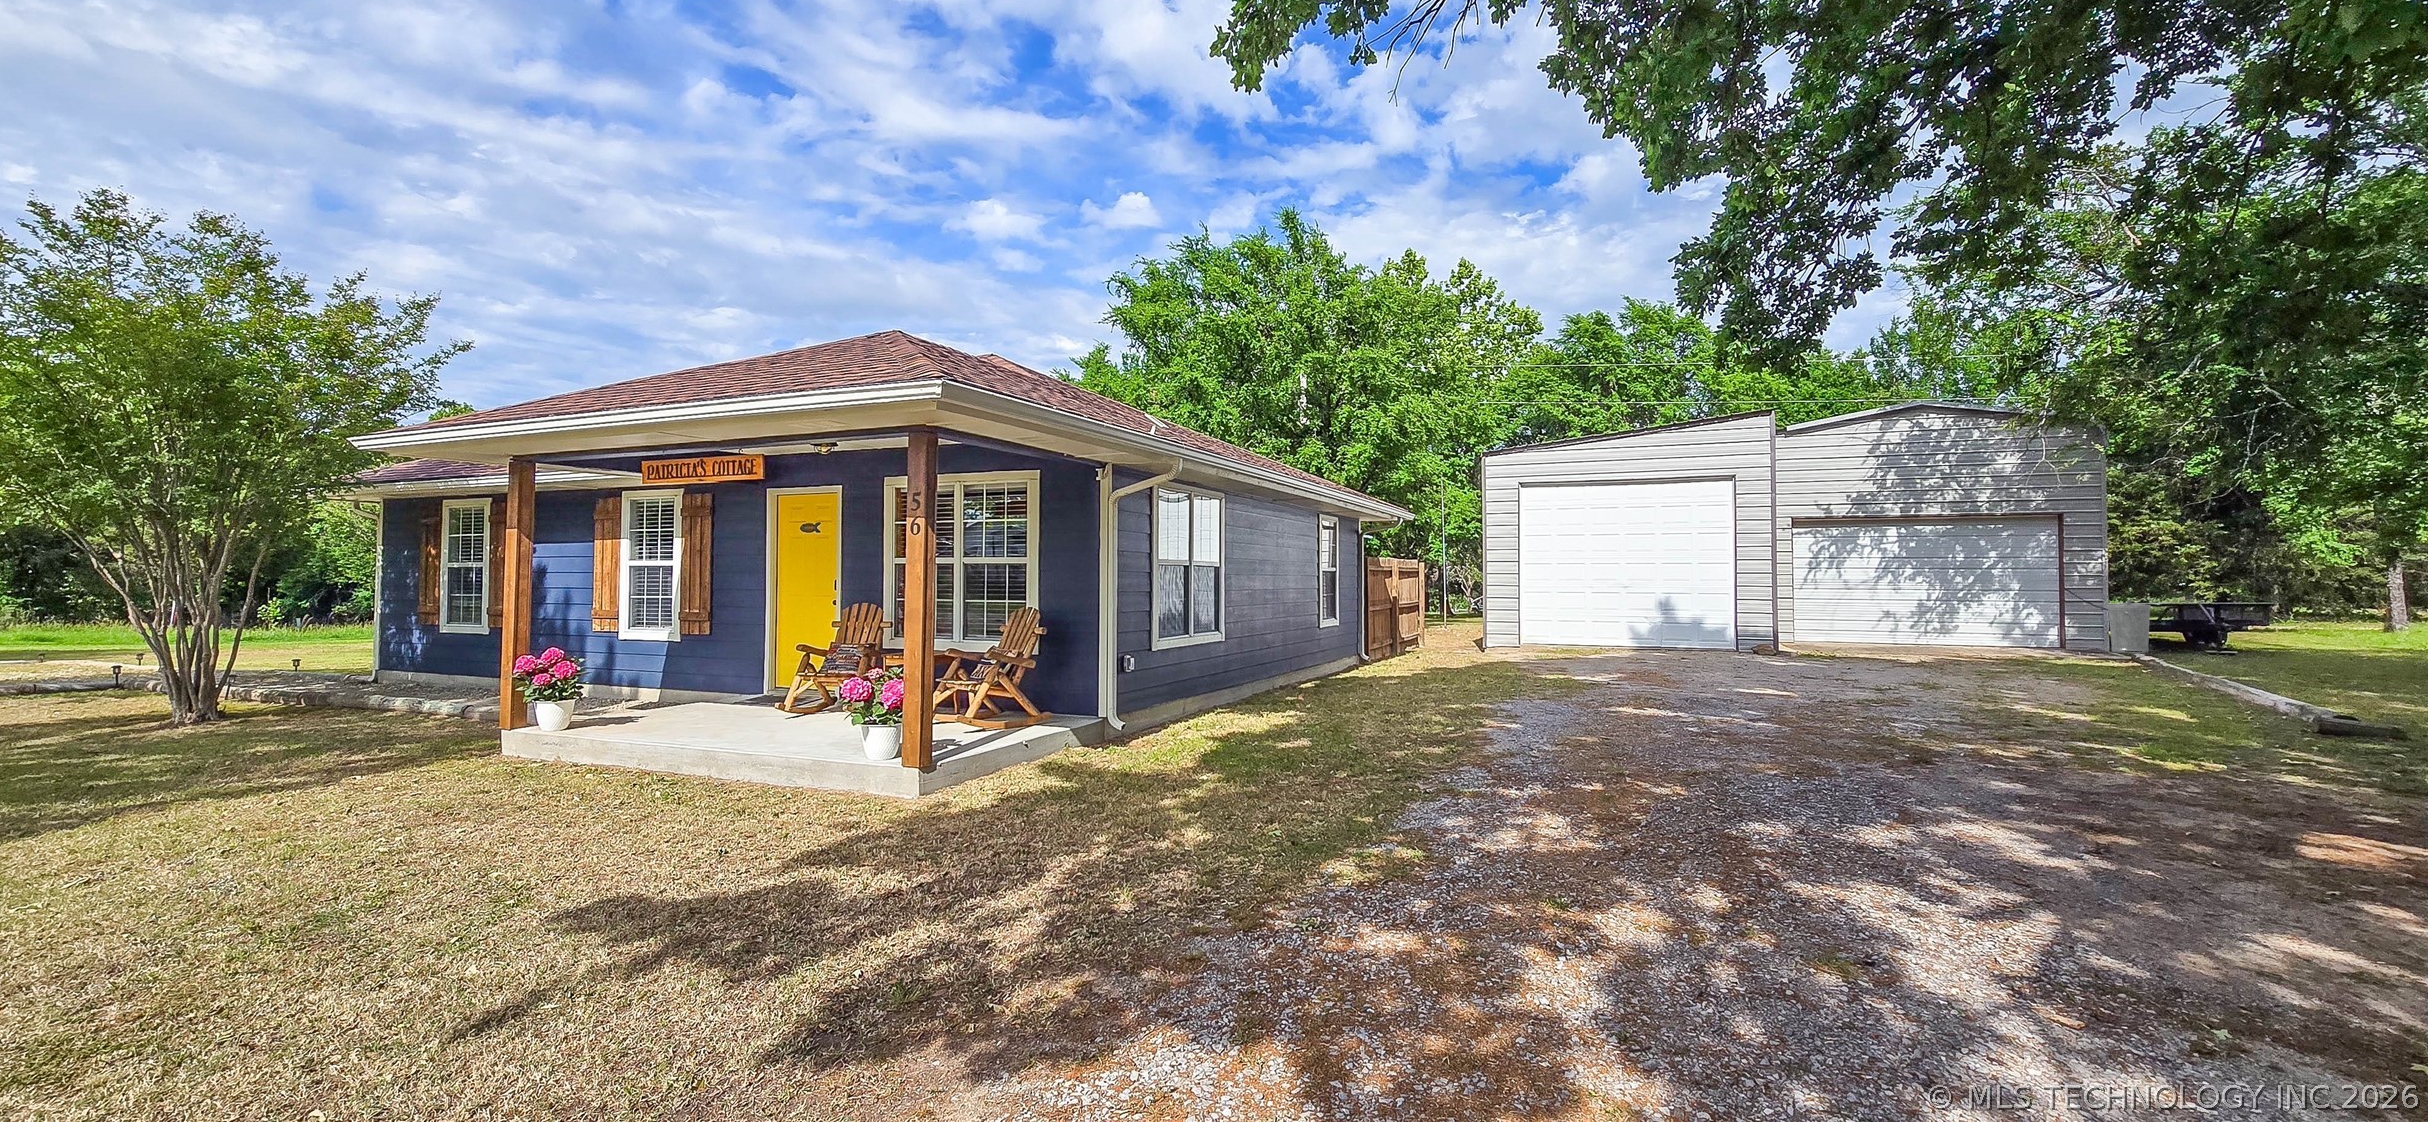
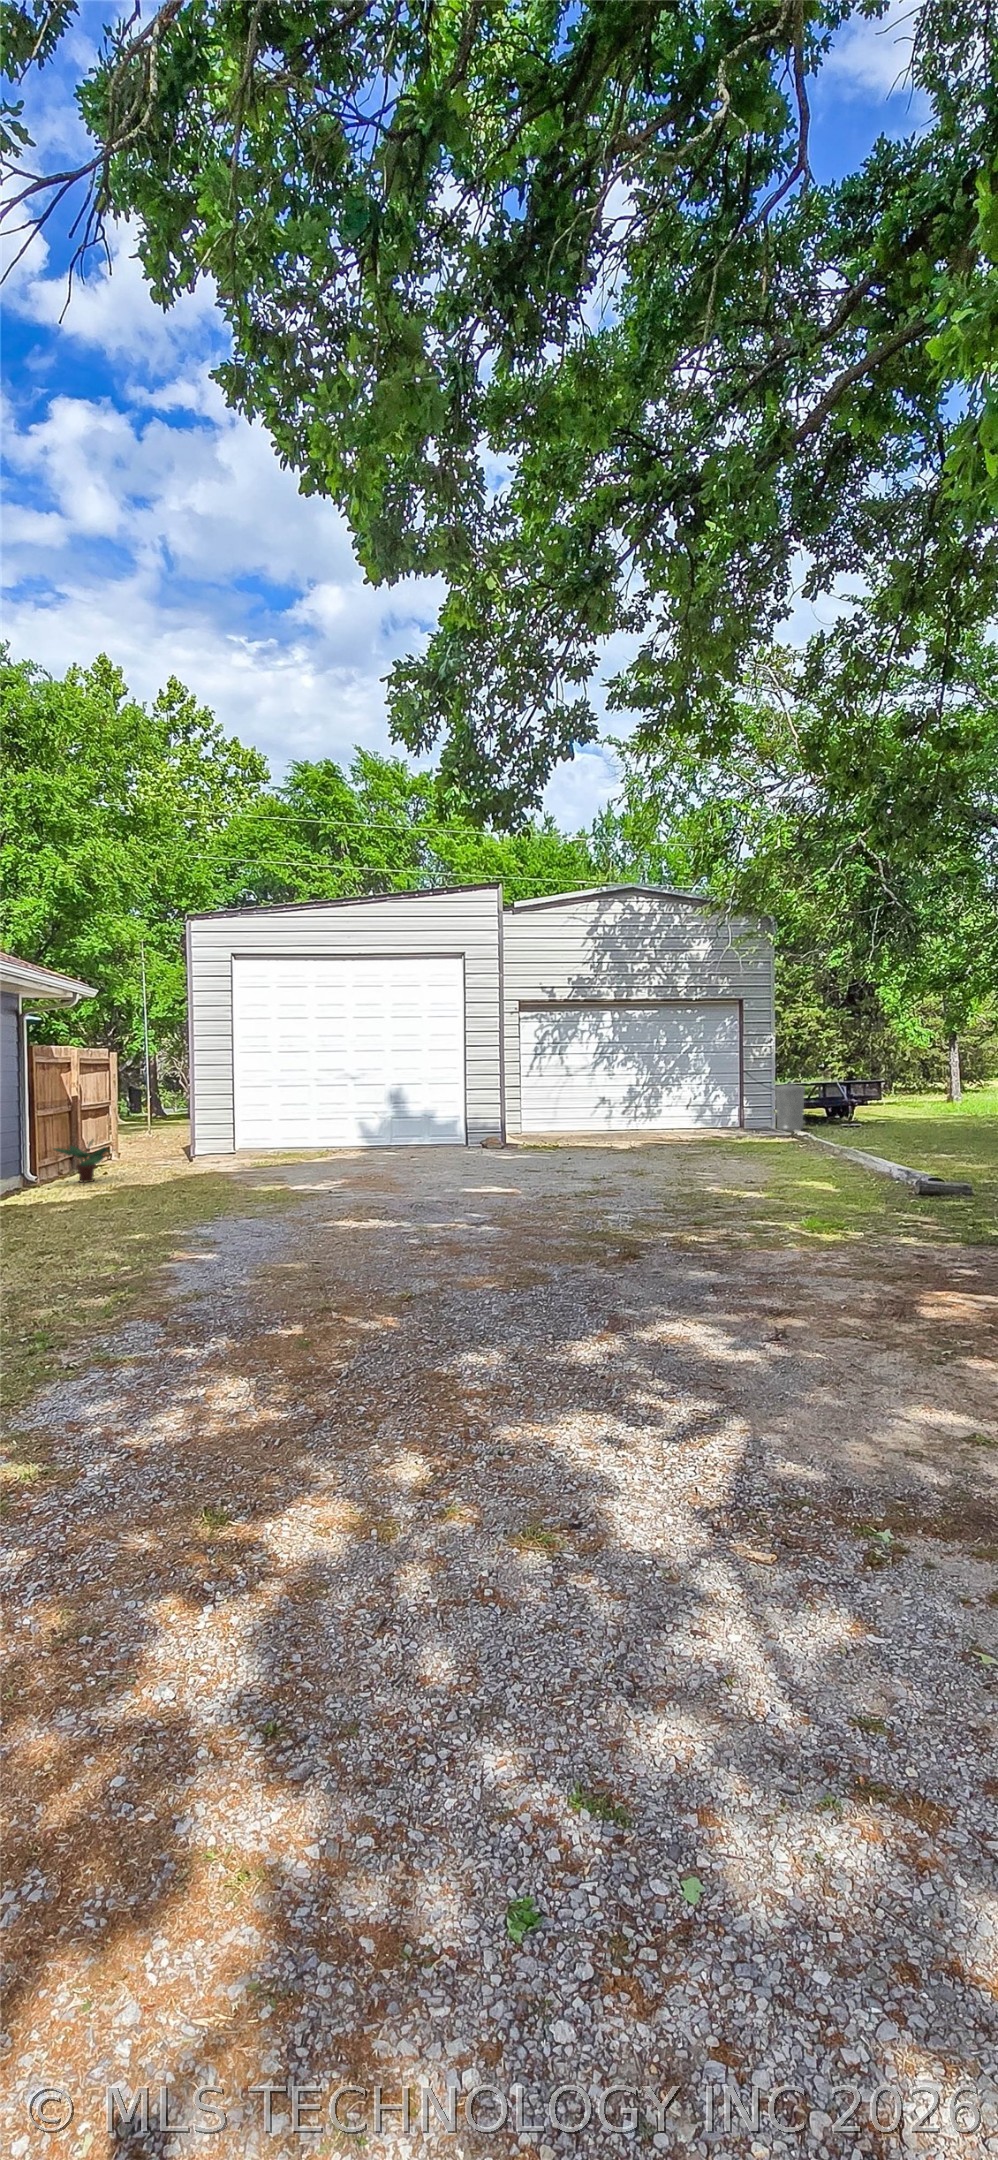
potted plant: none [1398,630,1444,665] -> present [54,1141,115,1182]

